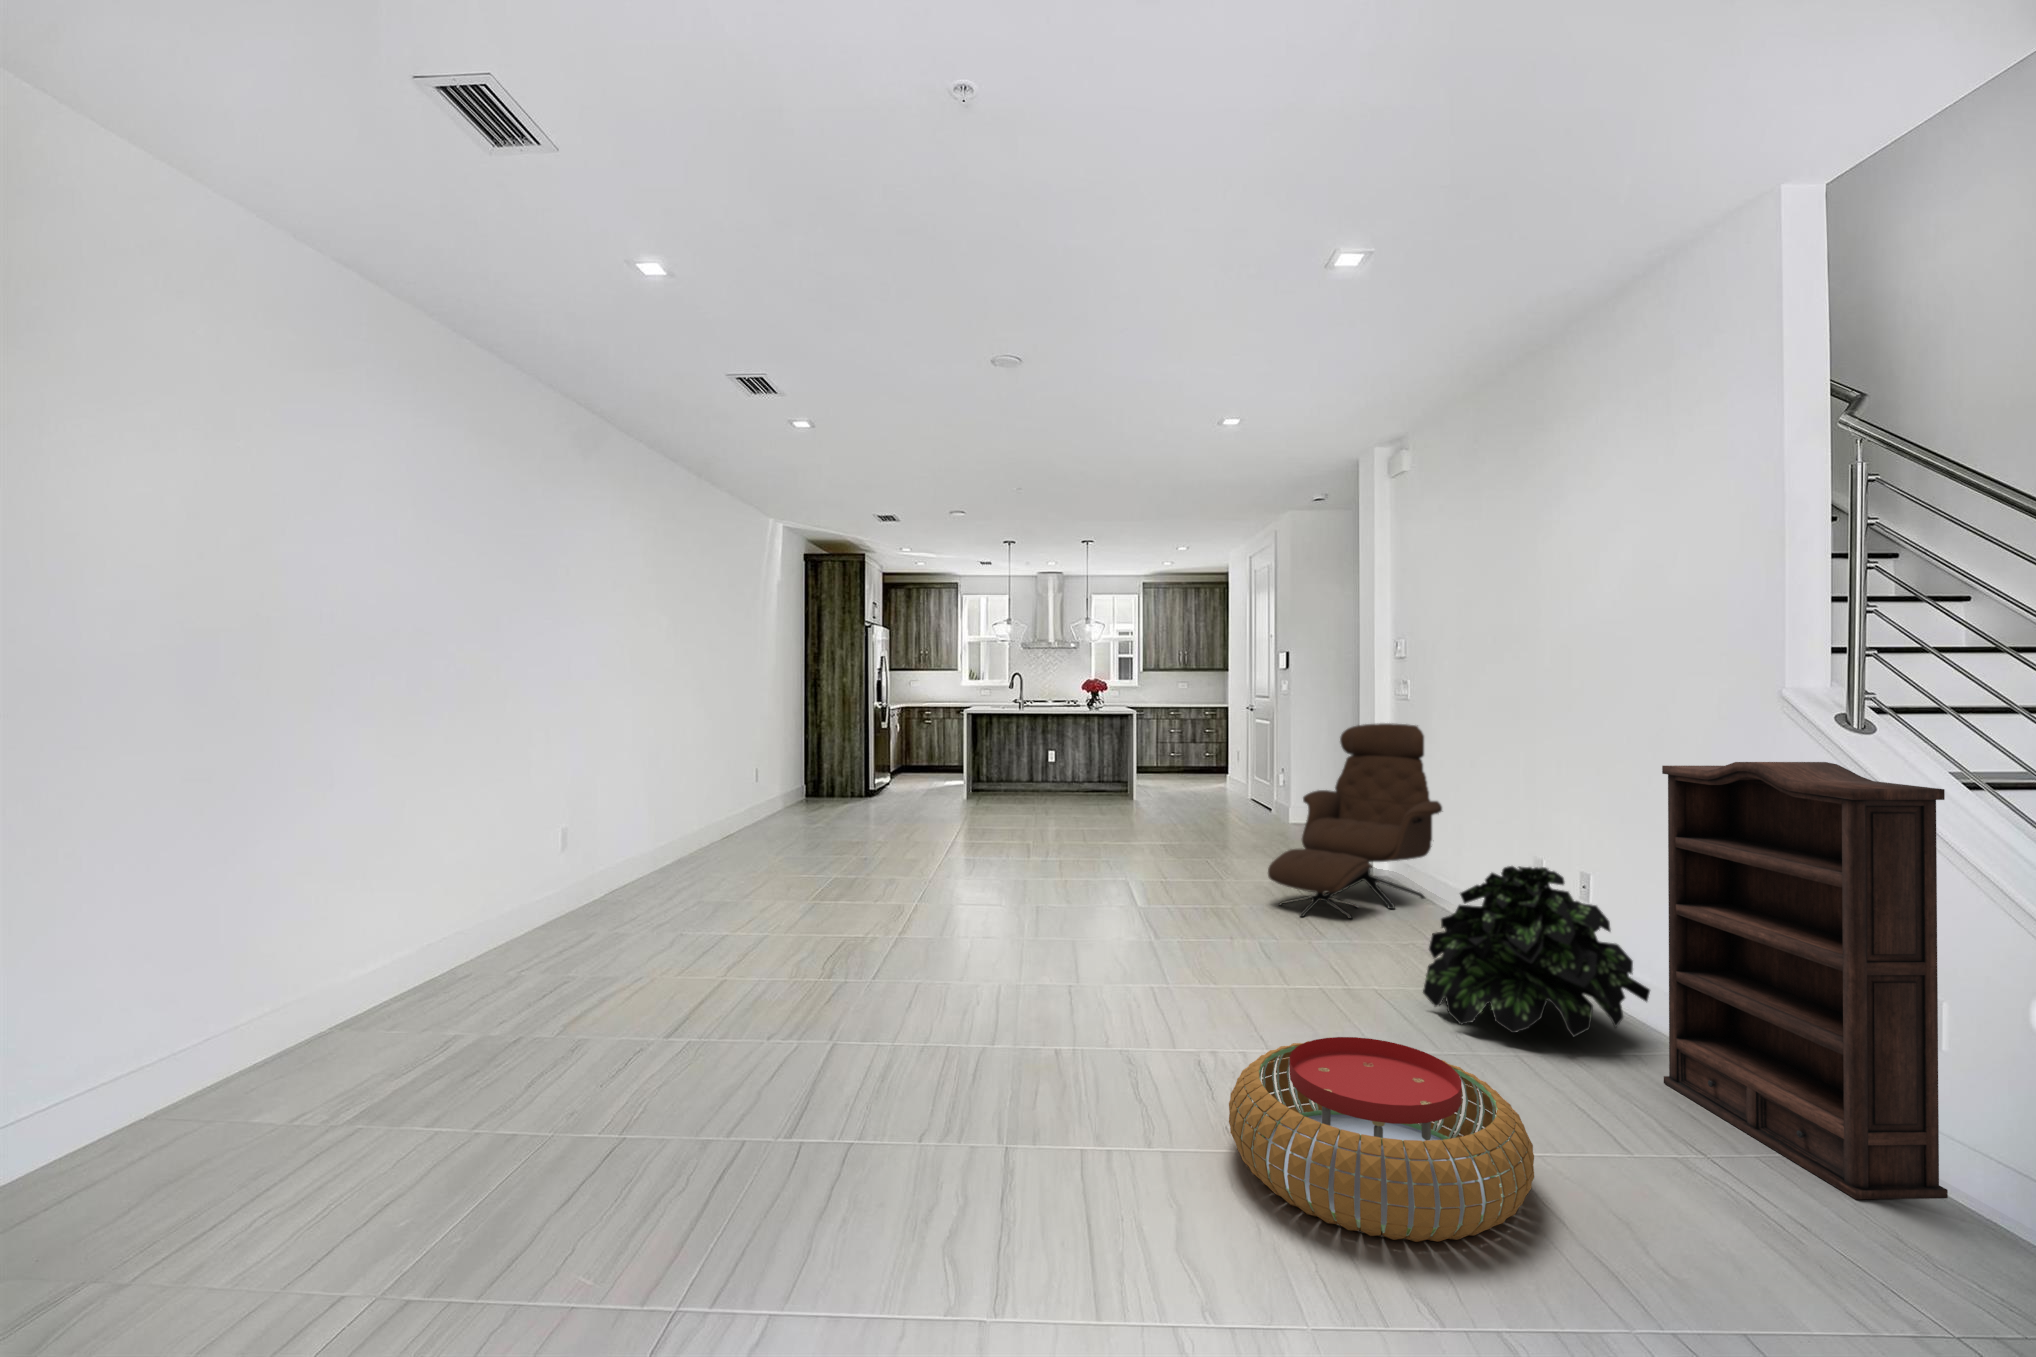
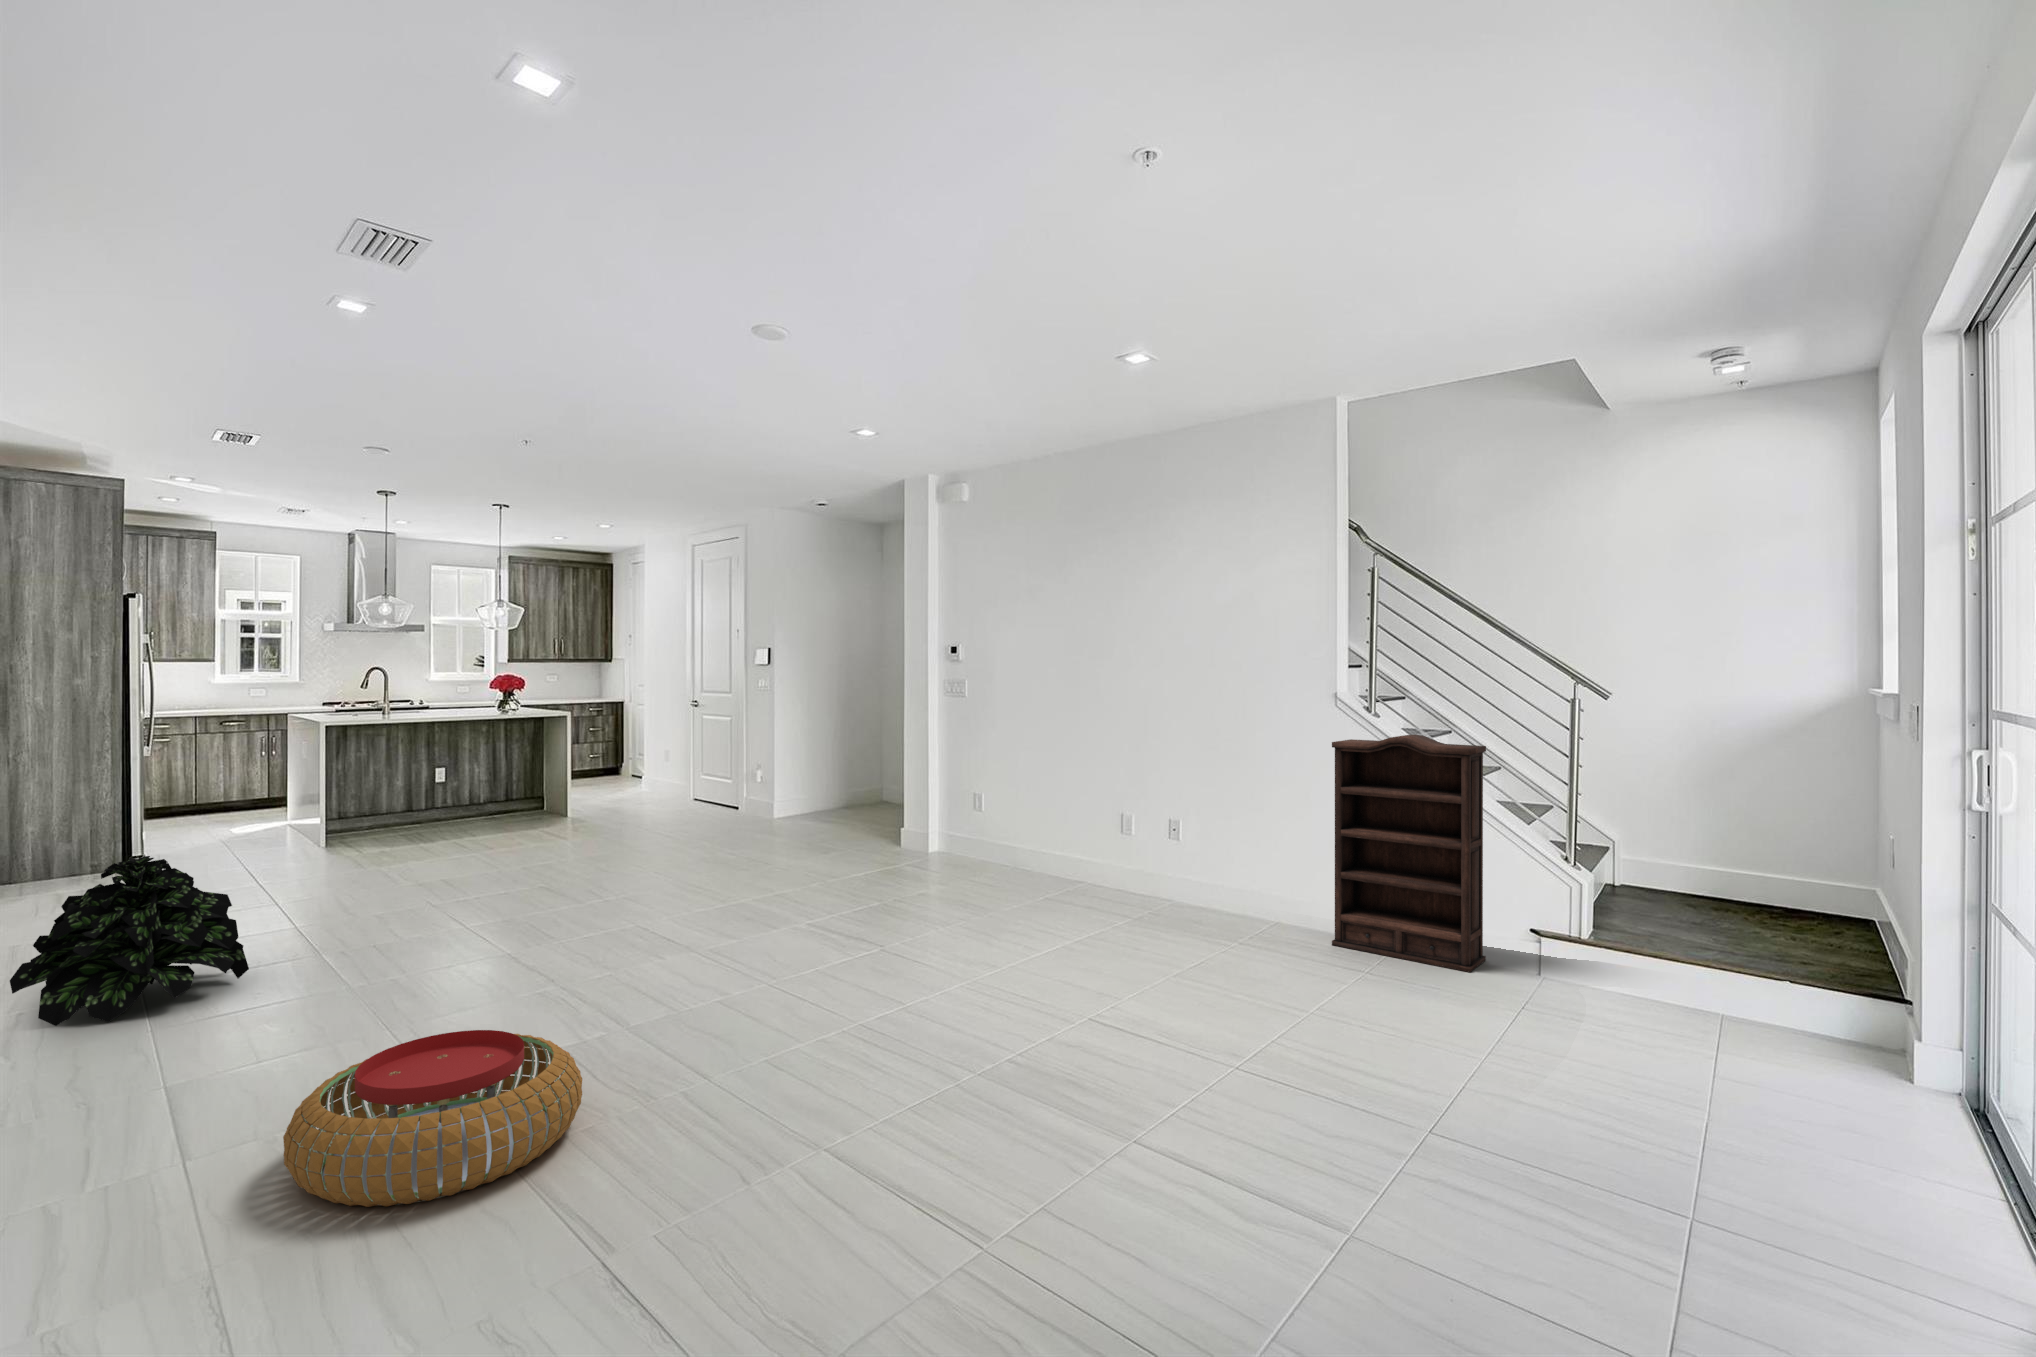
lounge chair: present [1268,723,1442,919] -> none [914,718,1036,898]
potted plant: present [1423,866,1650,1037] -> present [10,856,249,1026]
pouf: present [1229,1037,1534,1242] -> present [283,1030,582,1207]

